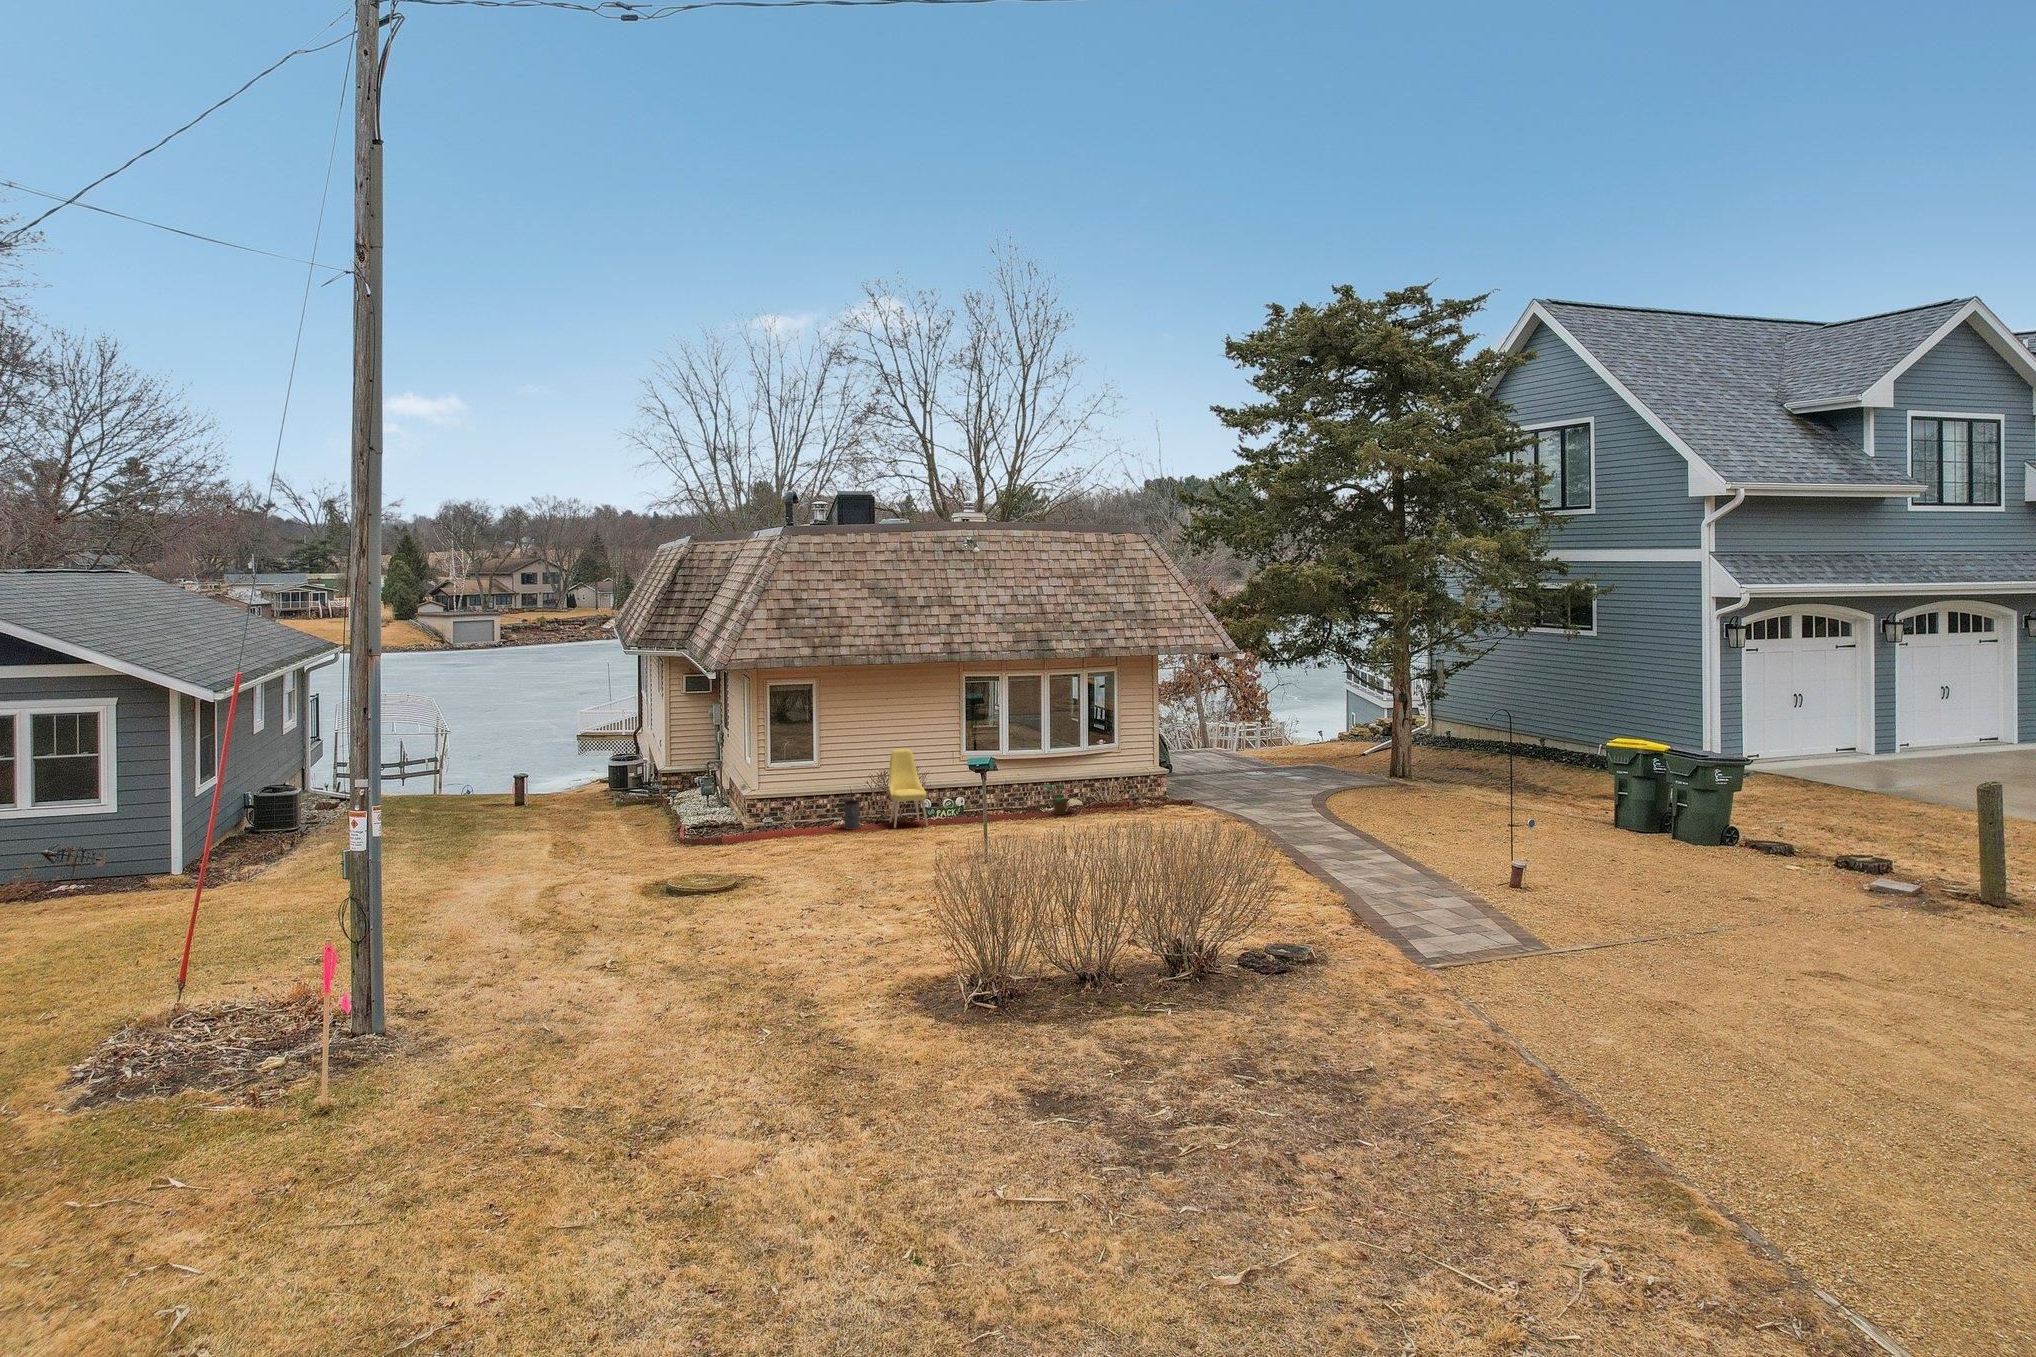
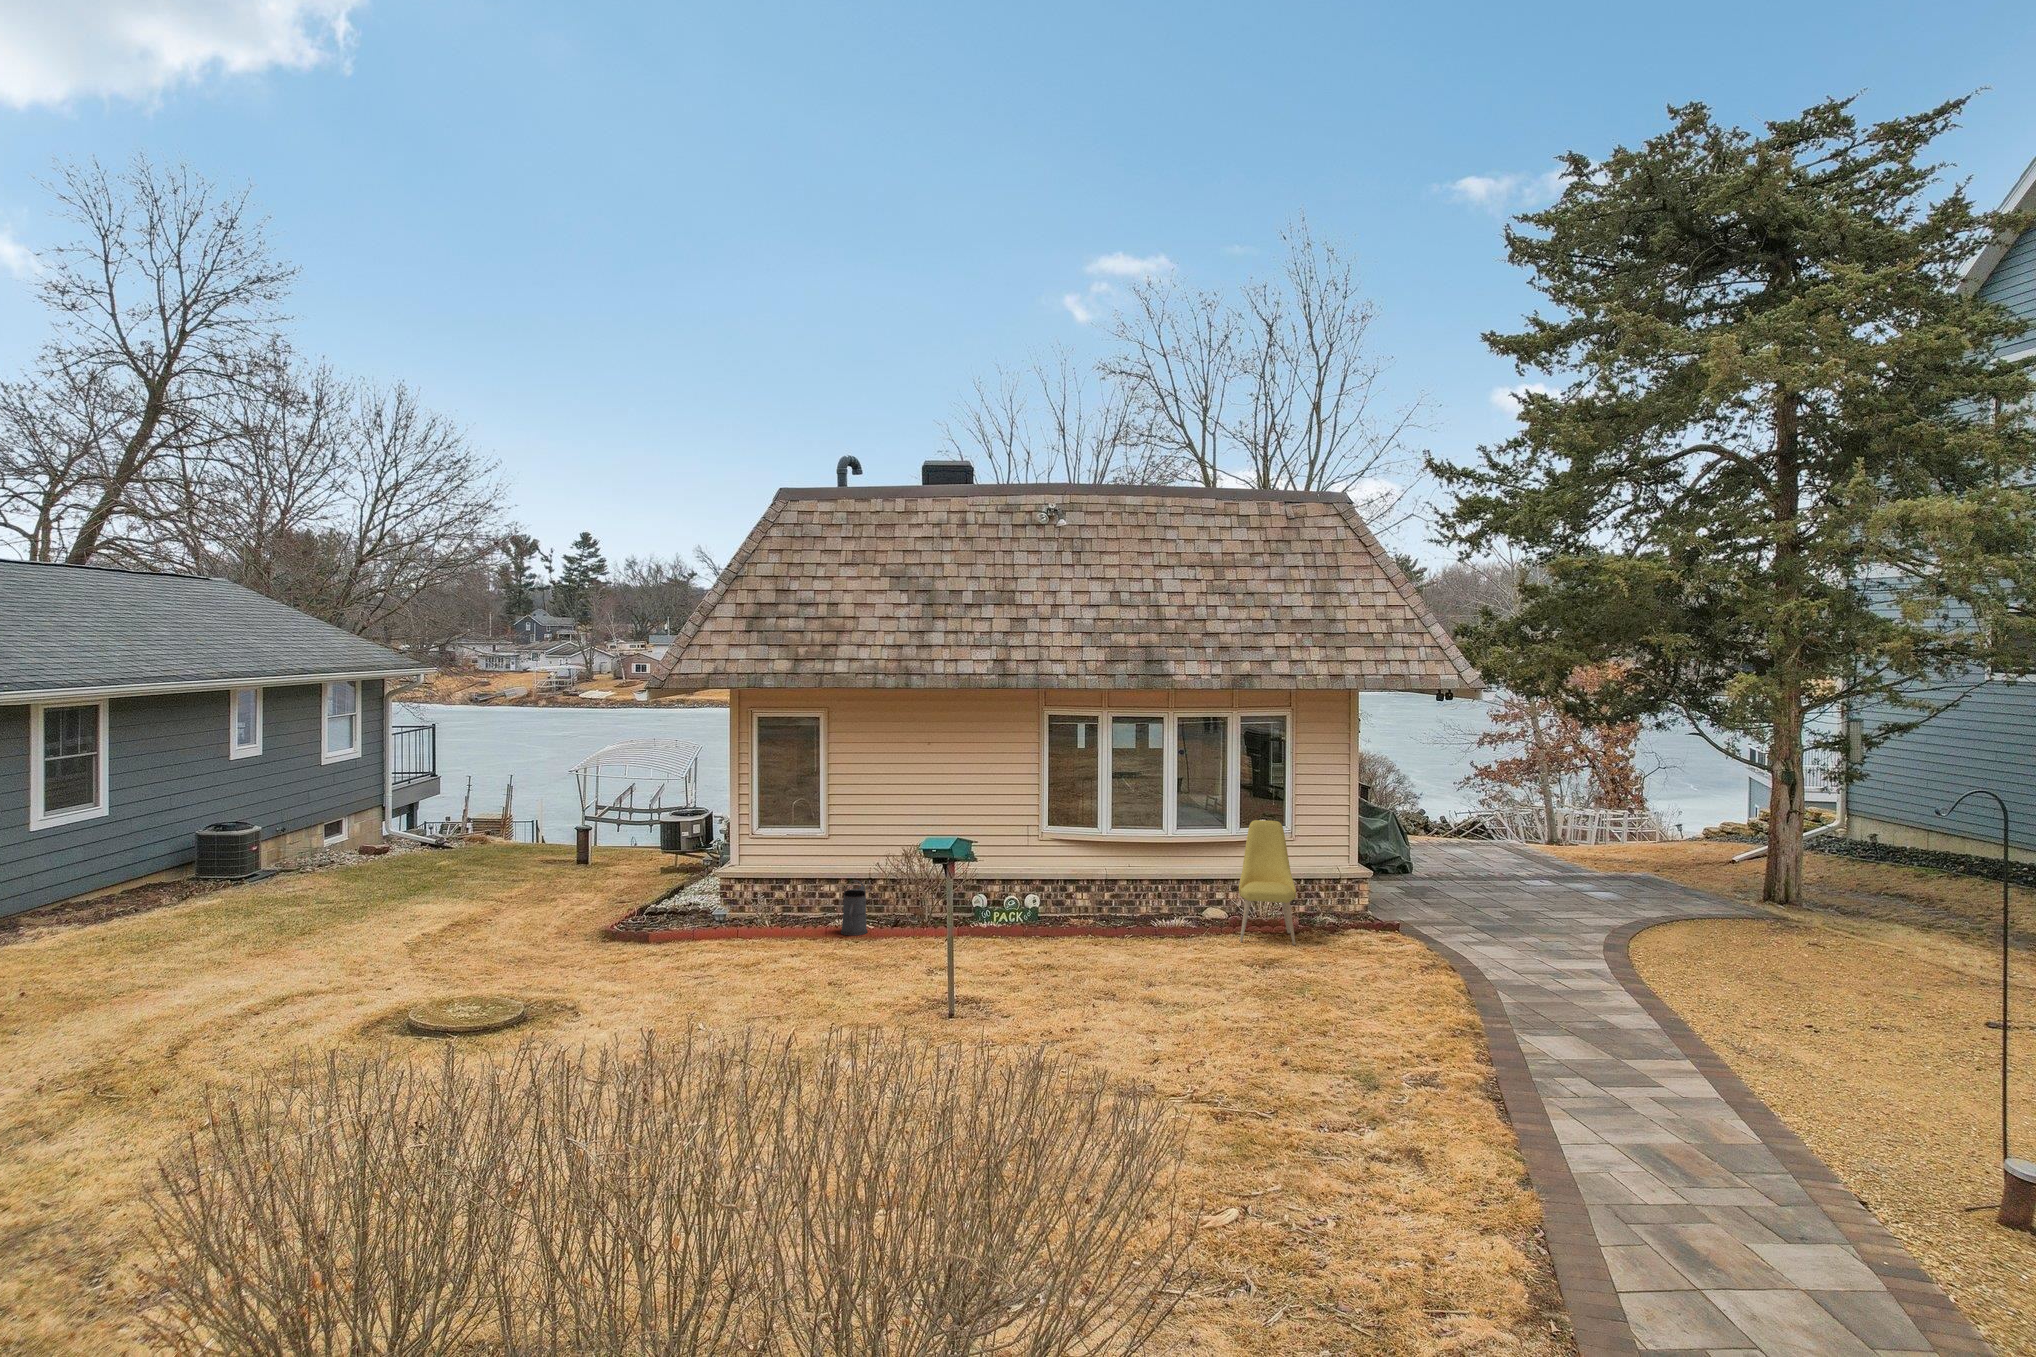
chair: present [889,749,928,828] -> present [1239,820,1296,945]
potted plant: present [1043,784,1068,815] -> none [1153,884,1202,935]

